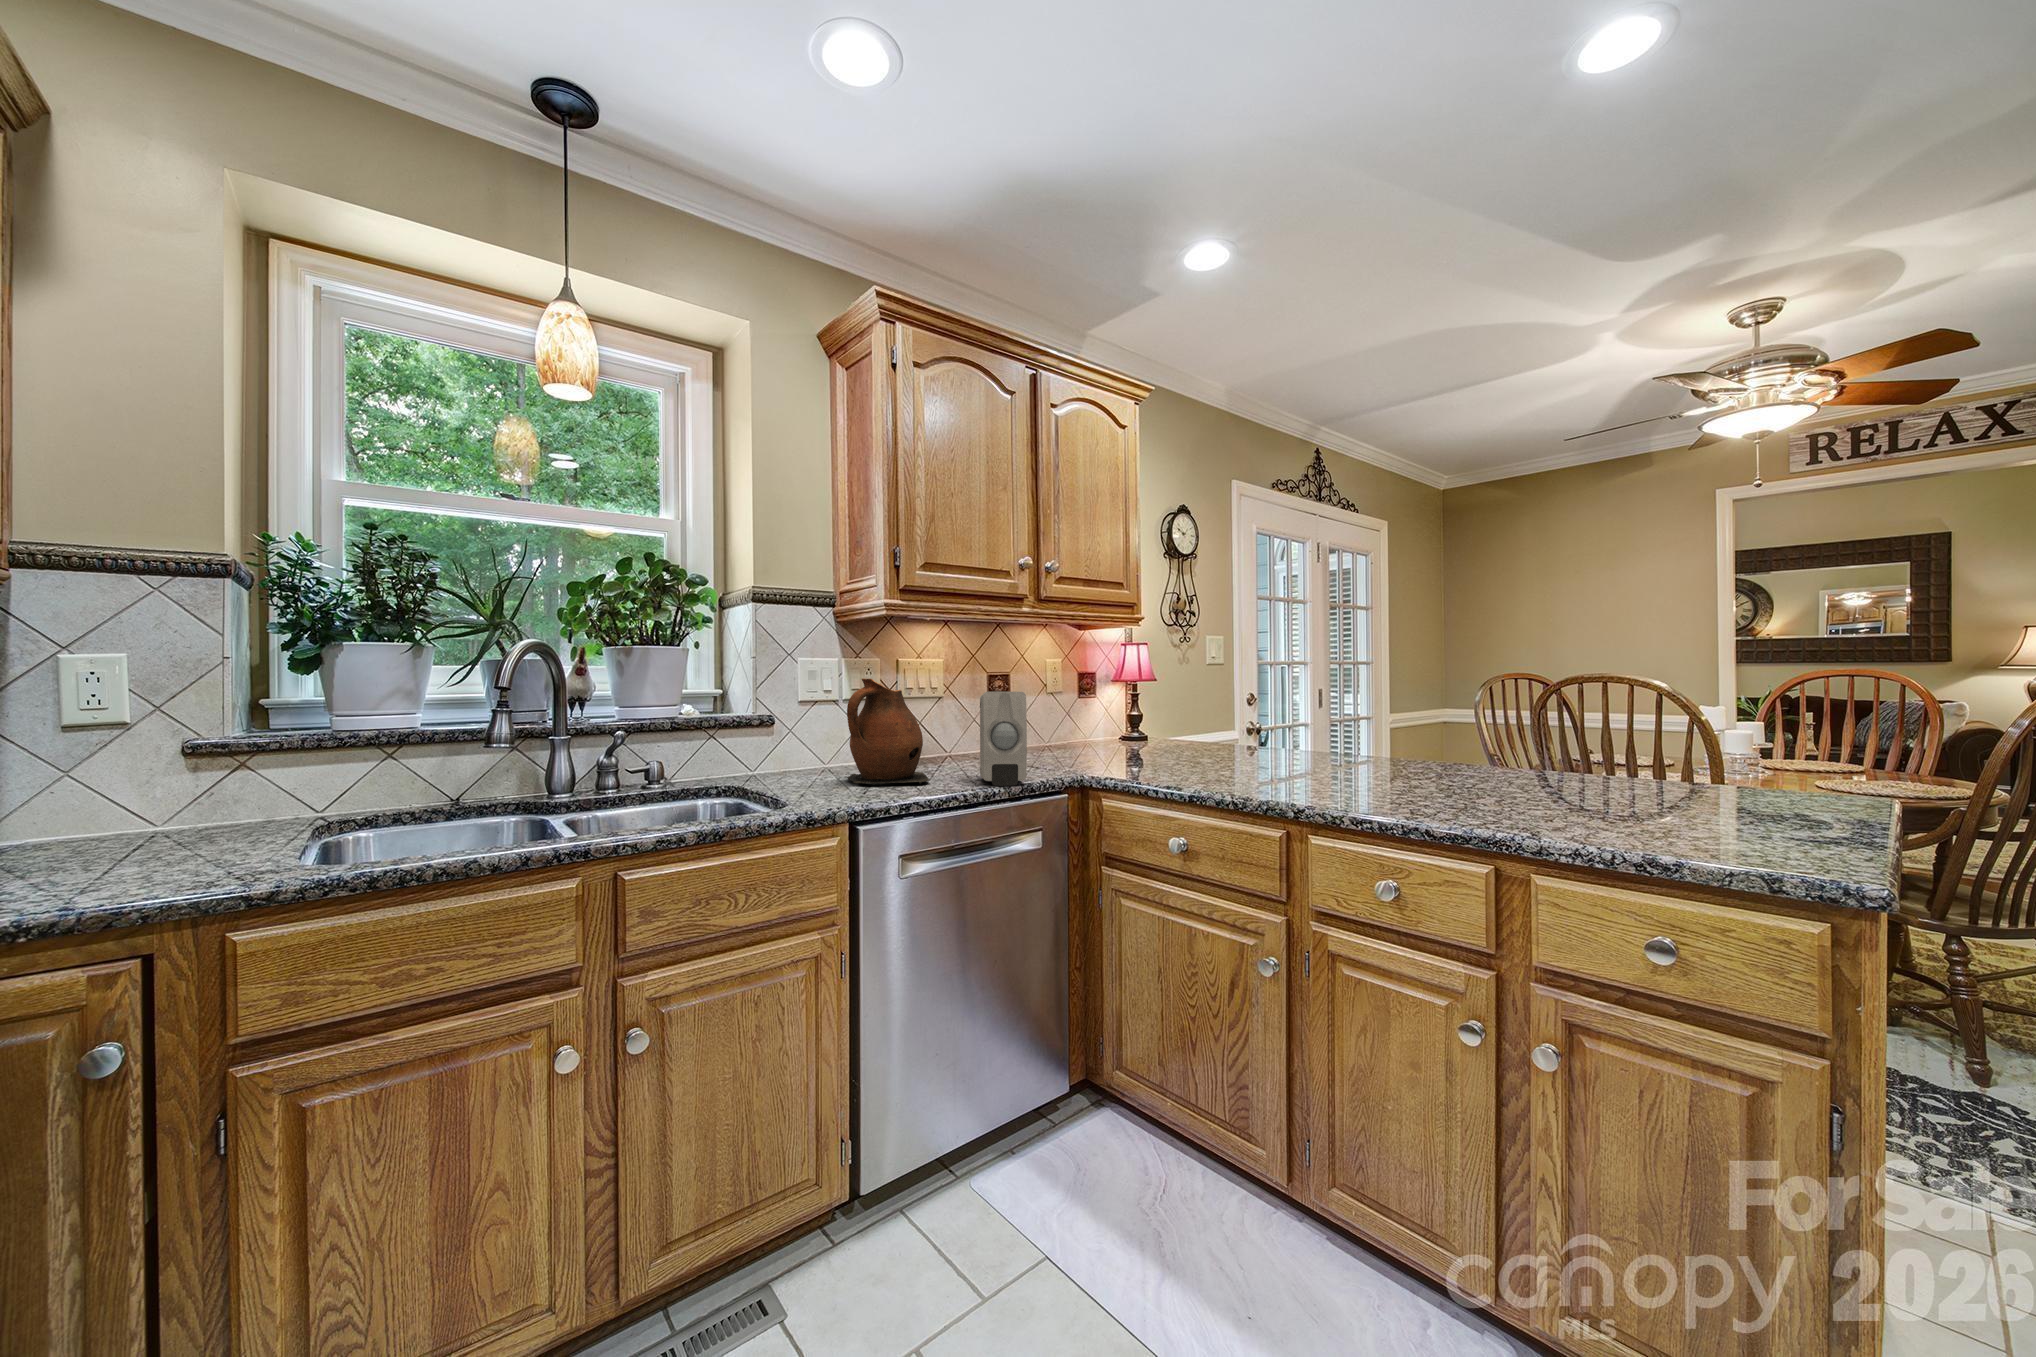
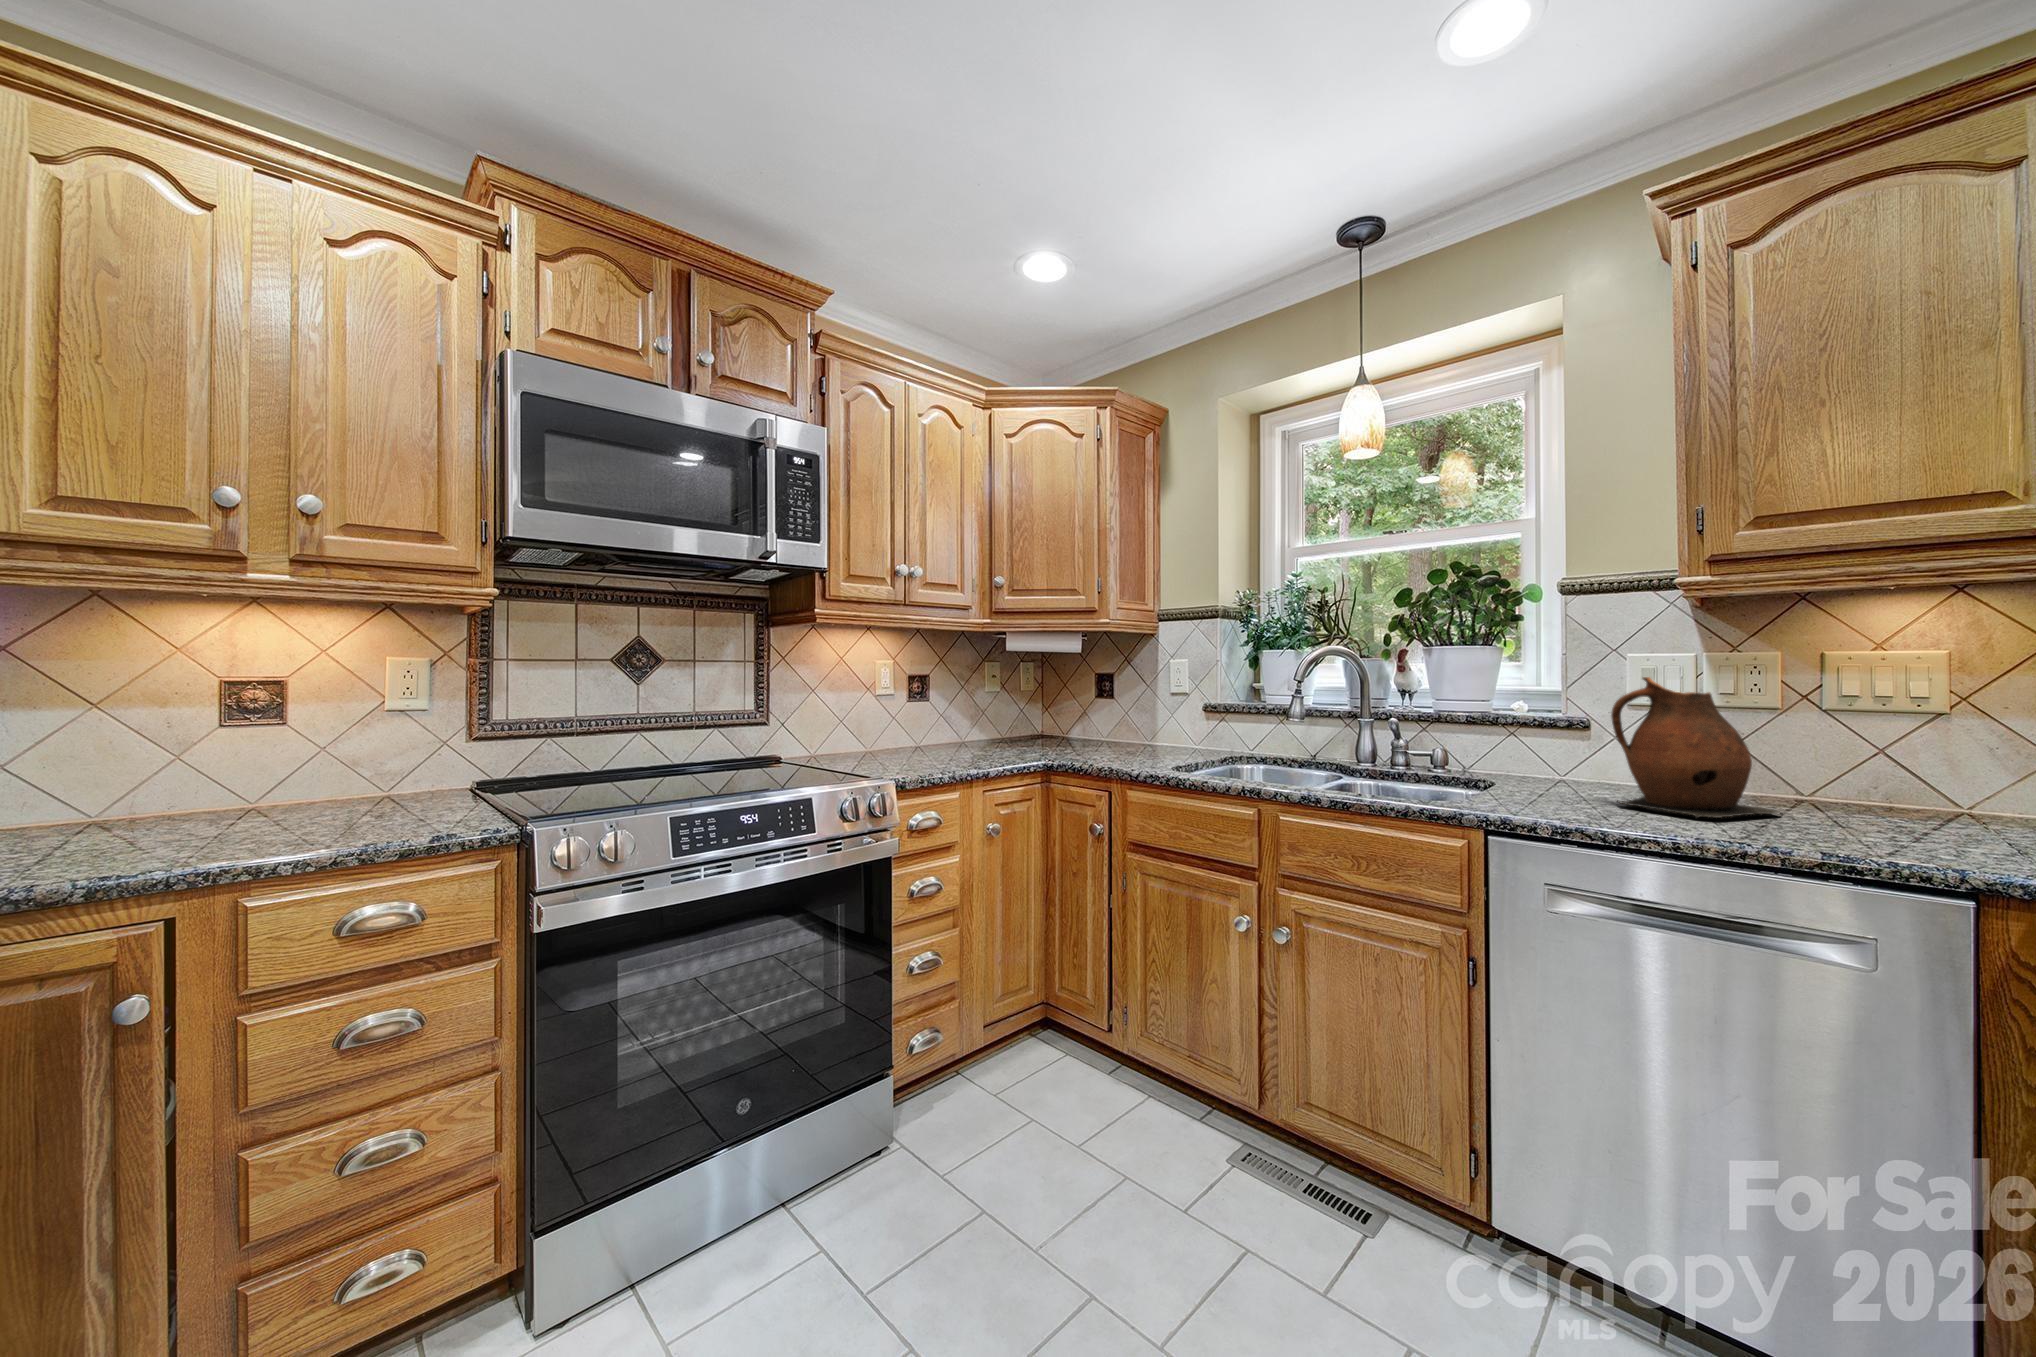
soap dispenser: present [980,692,1027,786] -> none [1787,697,1954,850]

